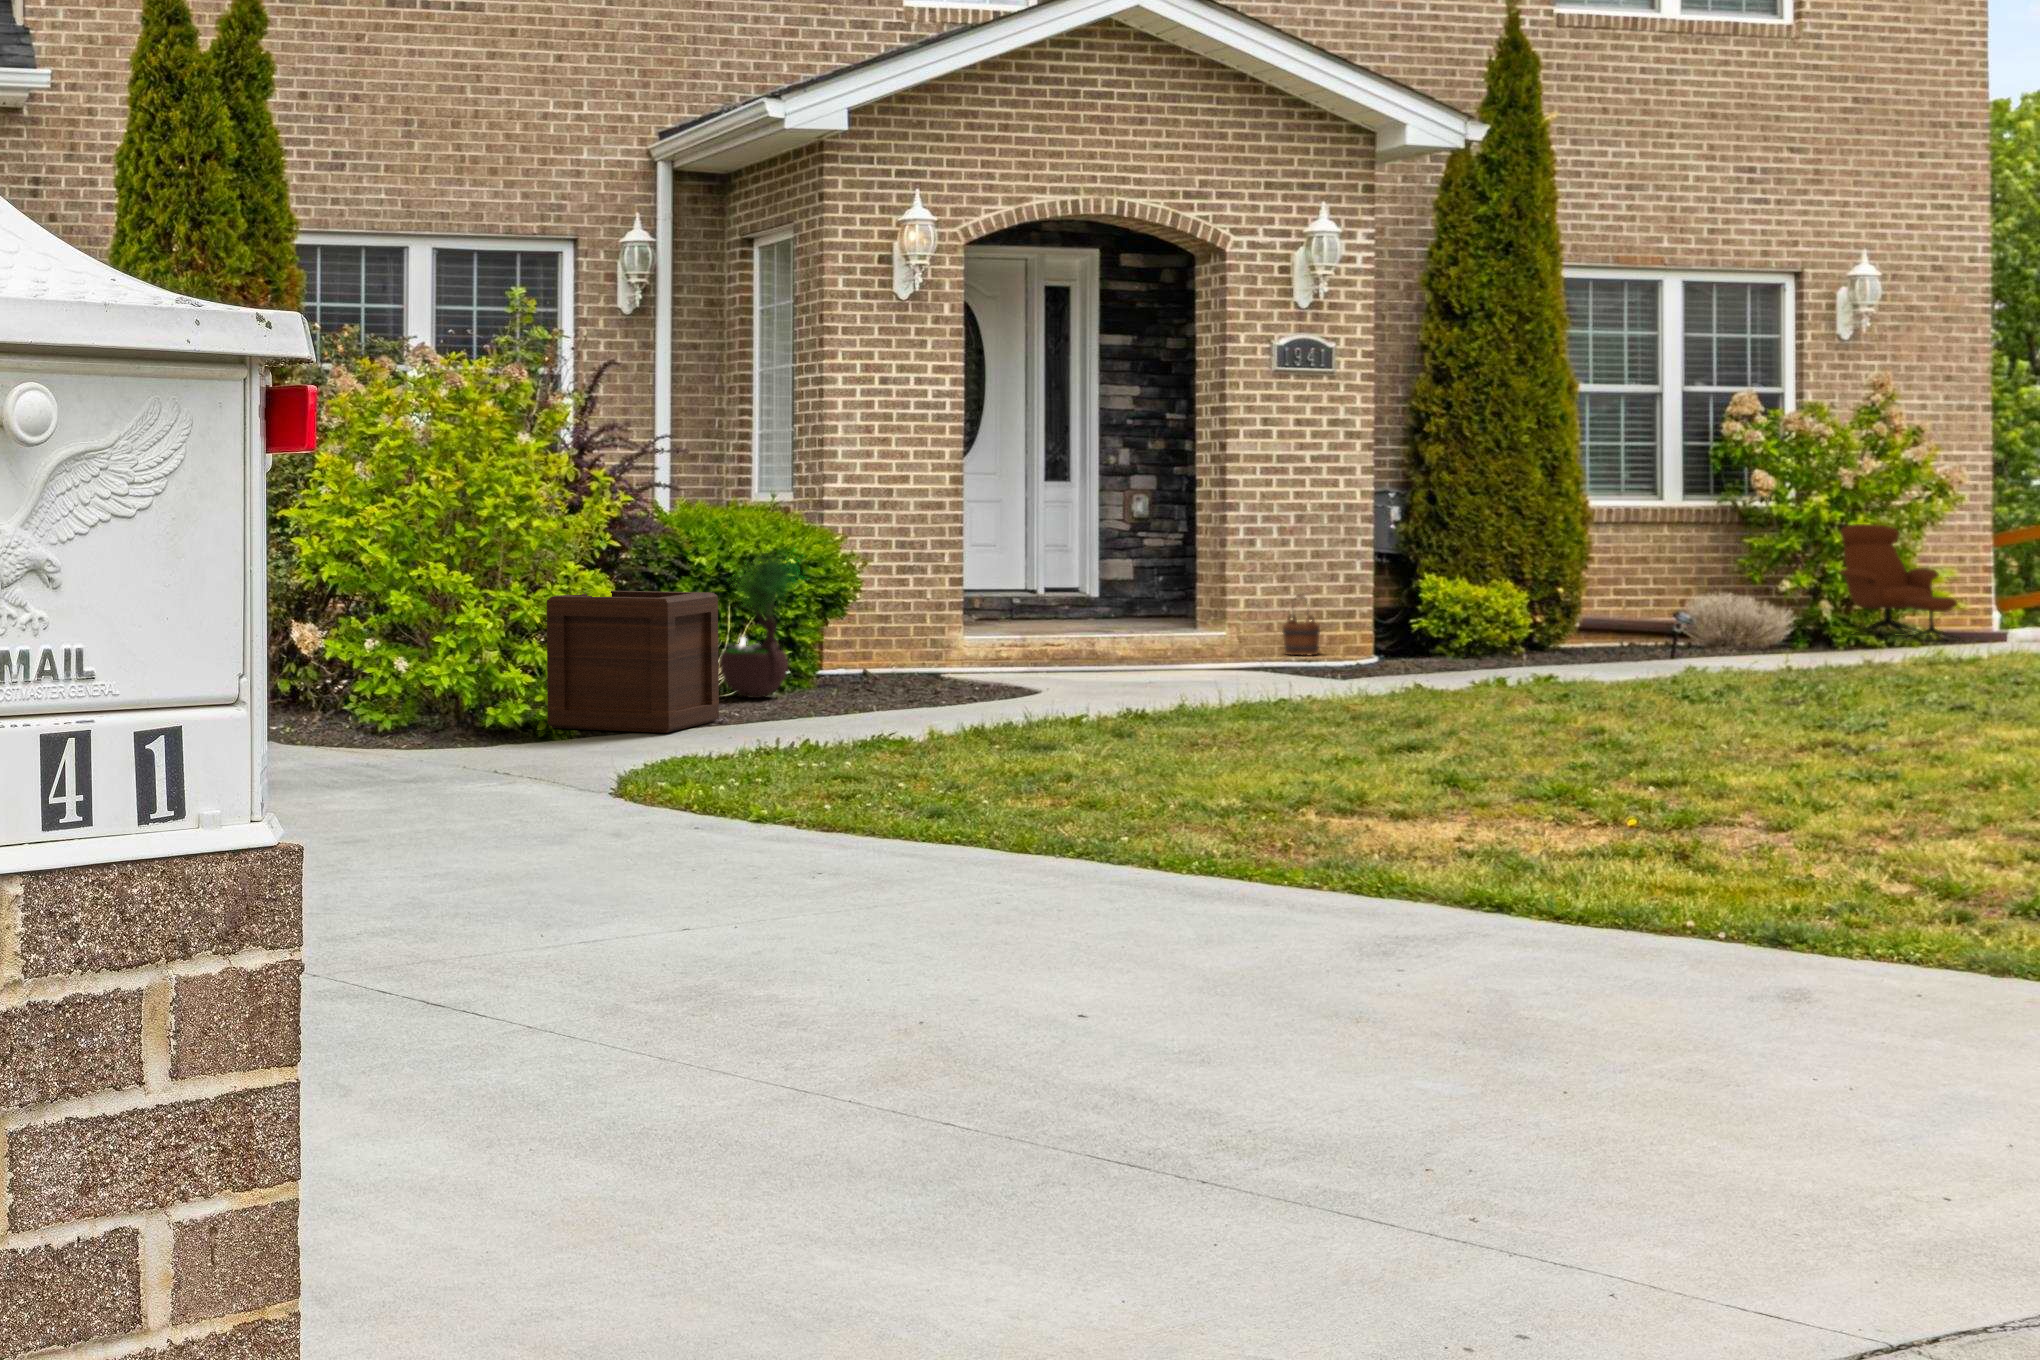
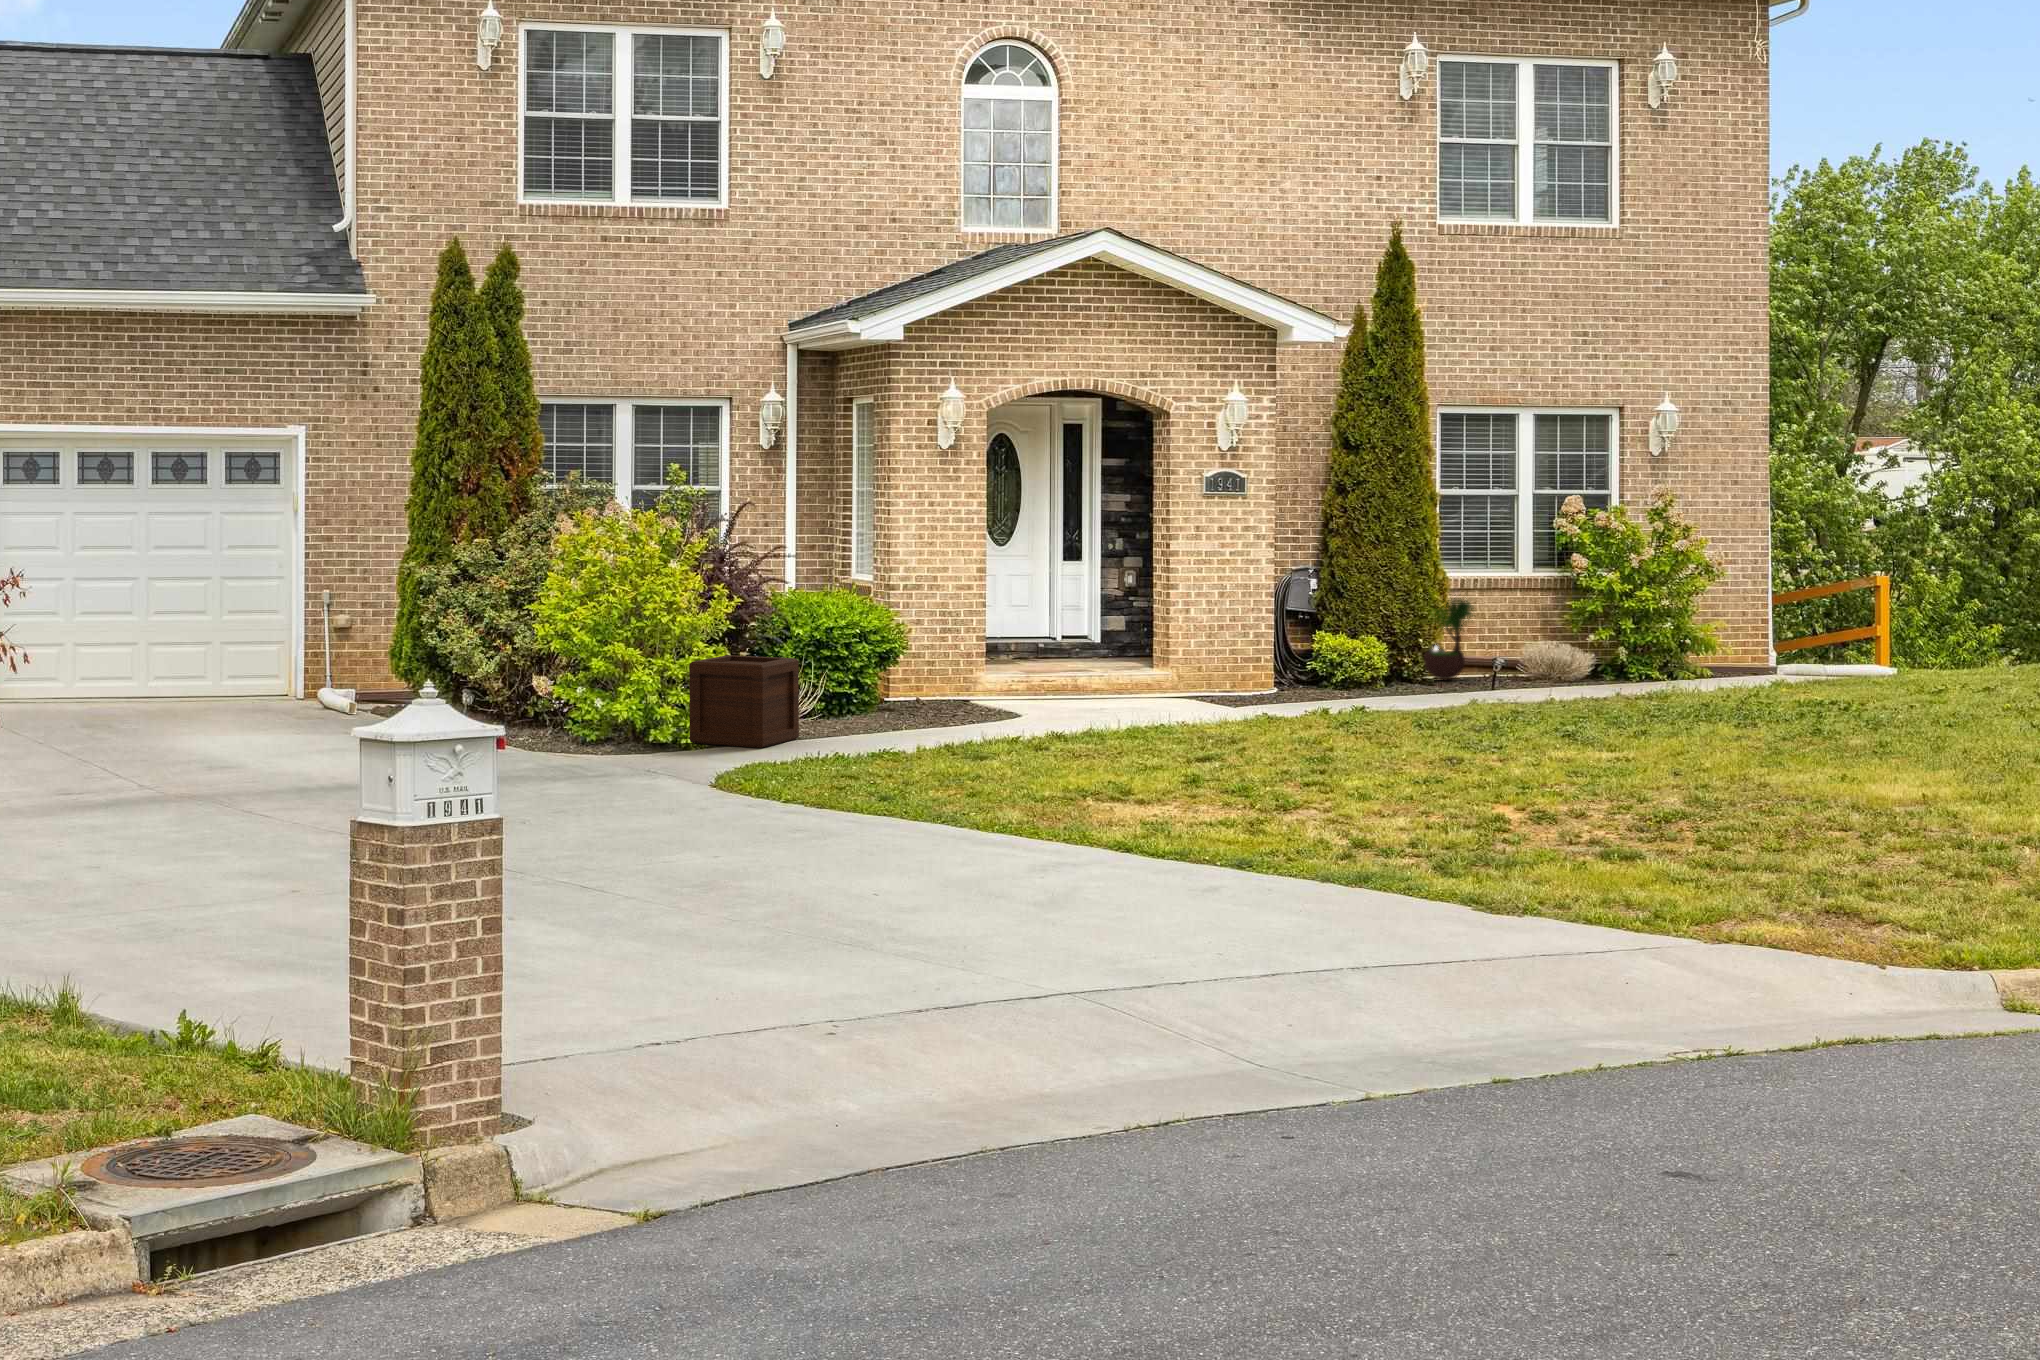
lounge chair: present [1839,524,1957,638] -> none [1622,594,1697,680]
potted tree: present [720,547,809,698] -> present [1424,597,1474,680]
wooden bucket: present [1283,594,1320,655] -> none [1209,646,1235,689]

